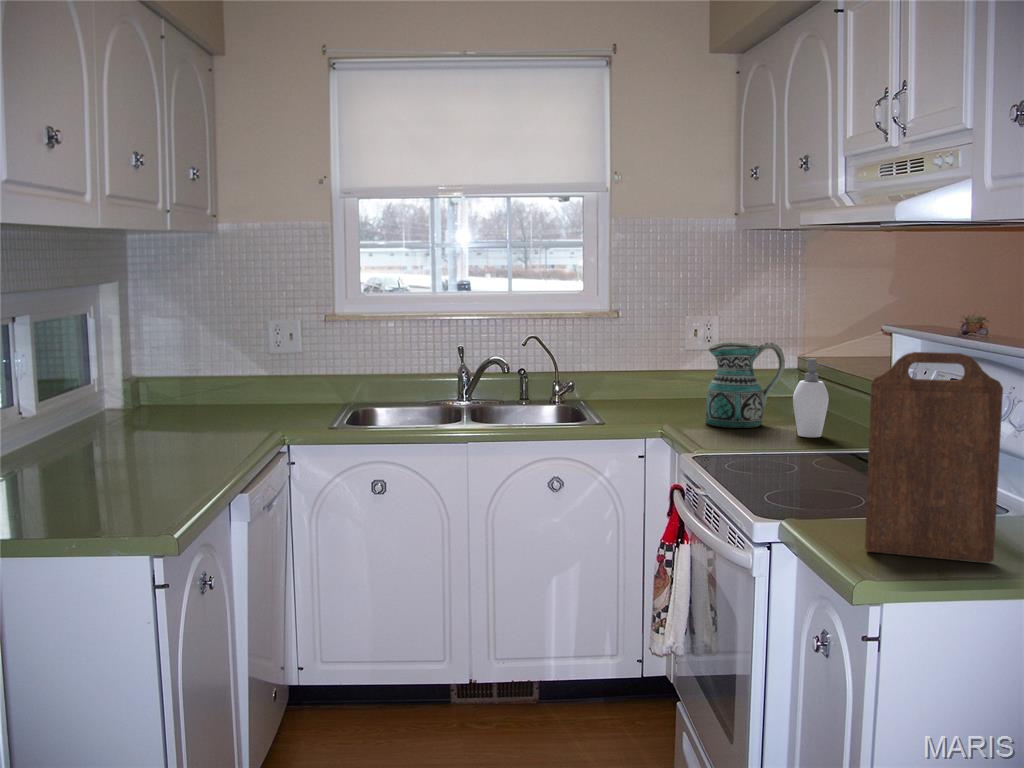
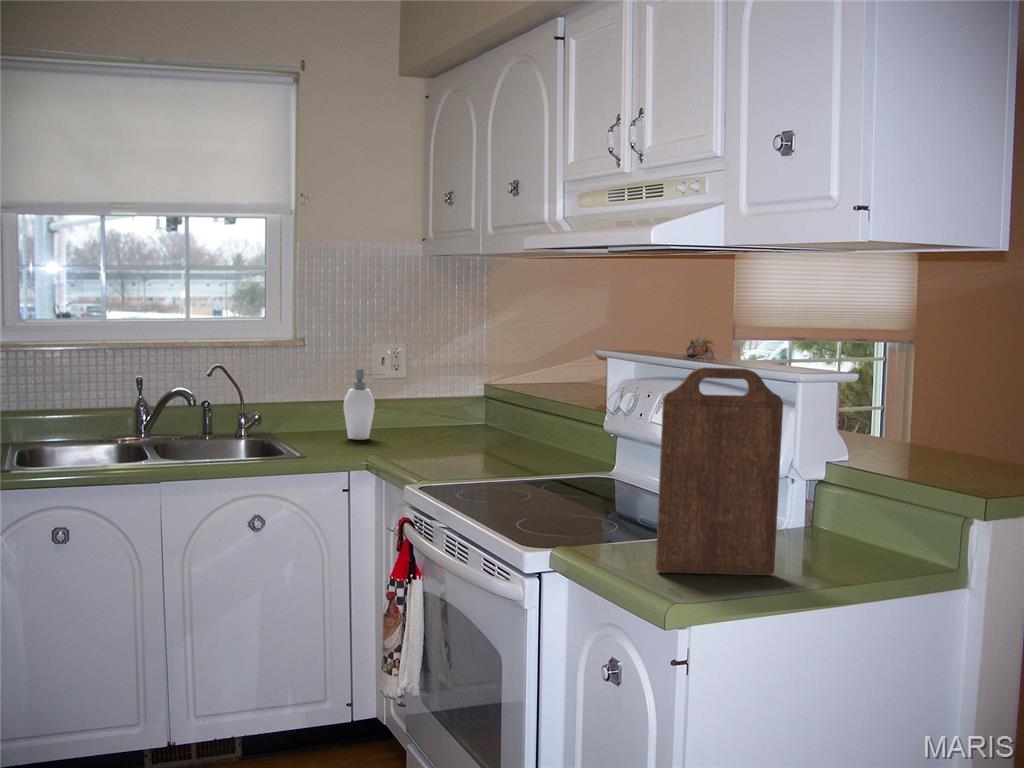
ceramic pitcher: present [706,342,785,428] -> none [411,367,488,454]
soap dispenser: present [793,359,840,437] -> present [344,369,381,440]

